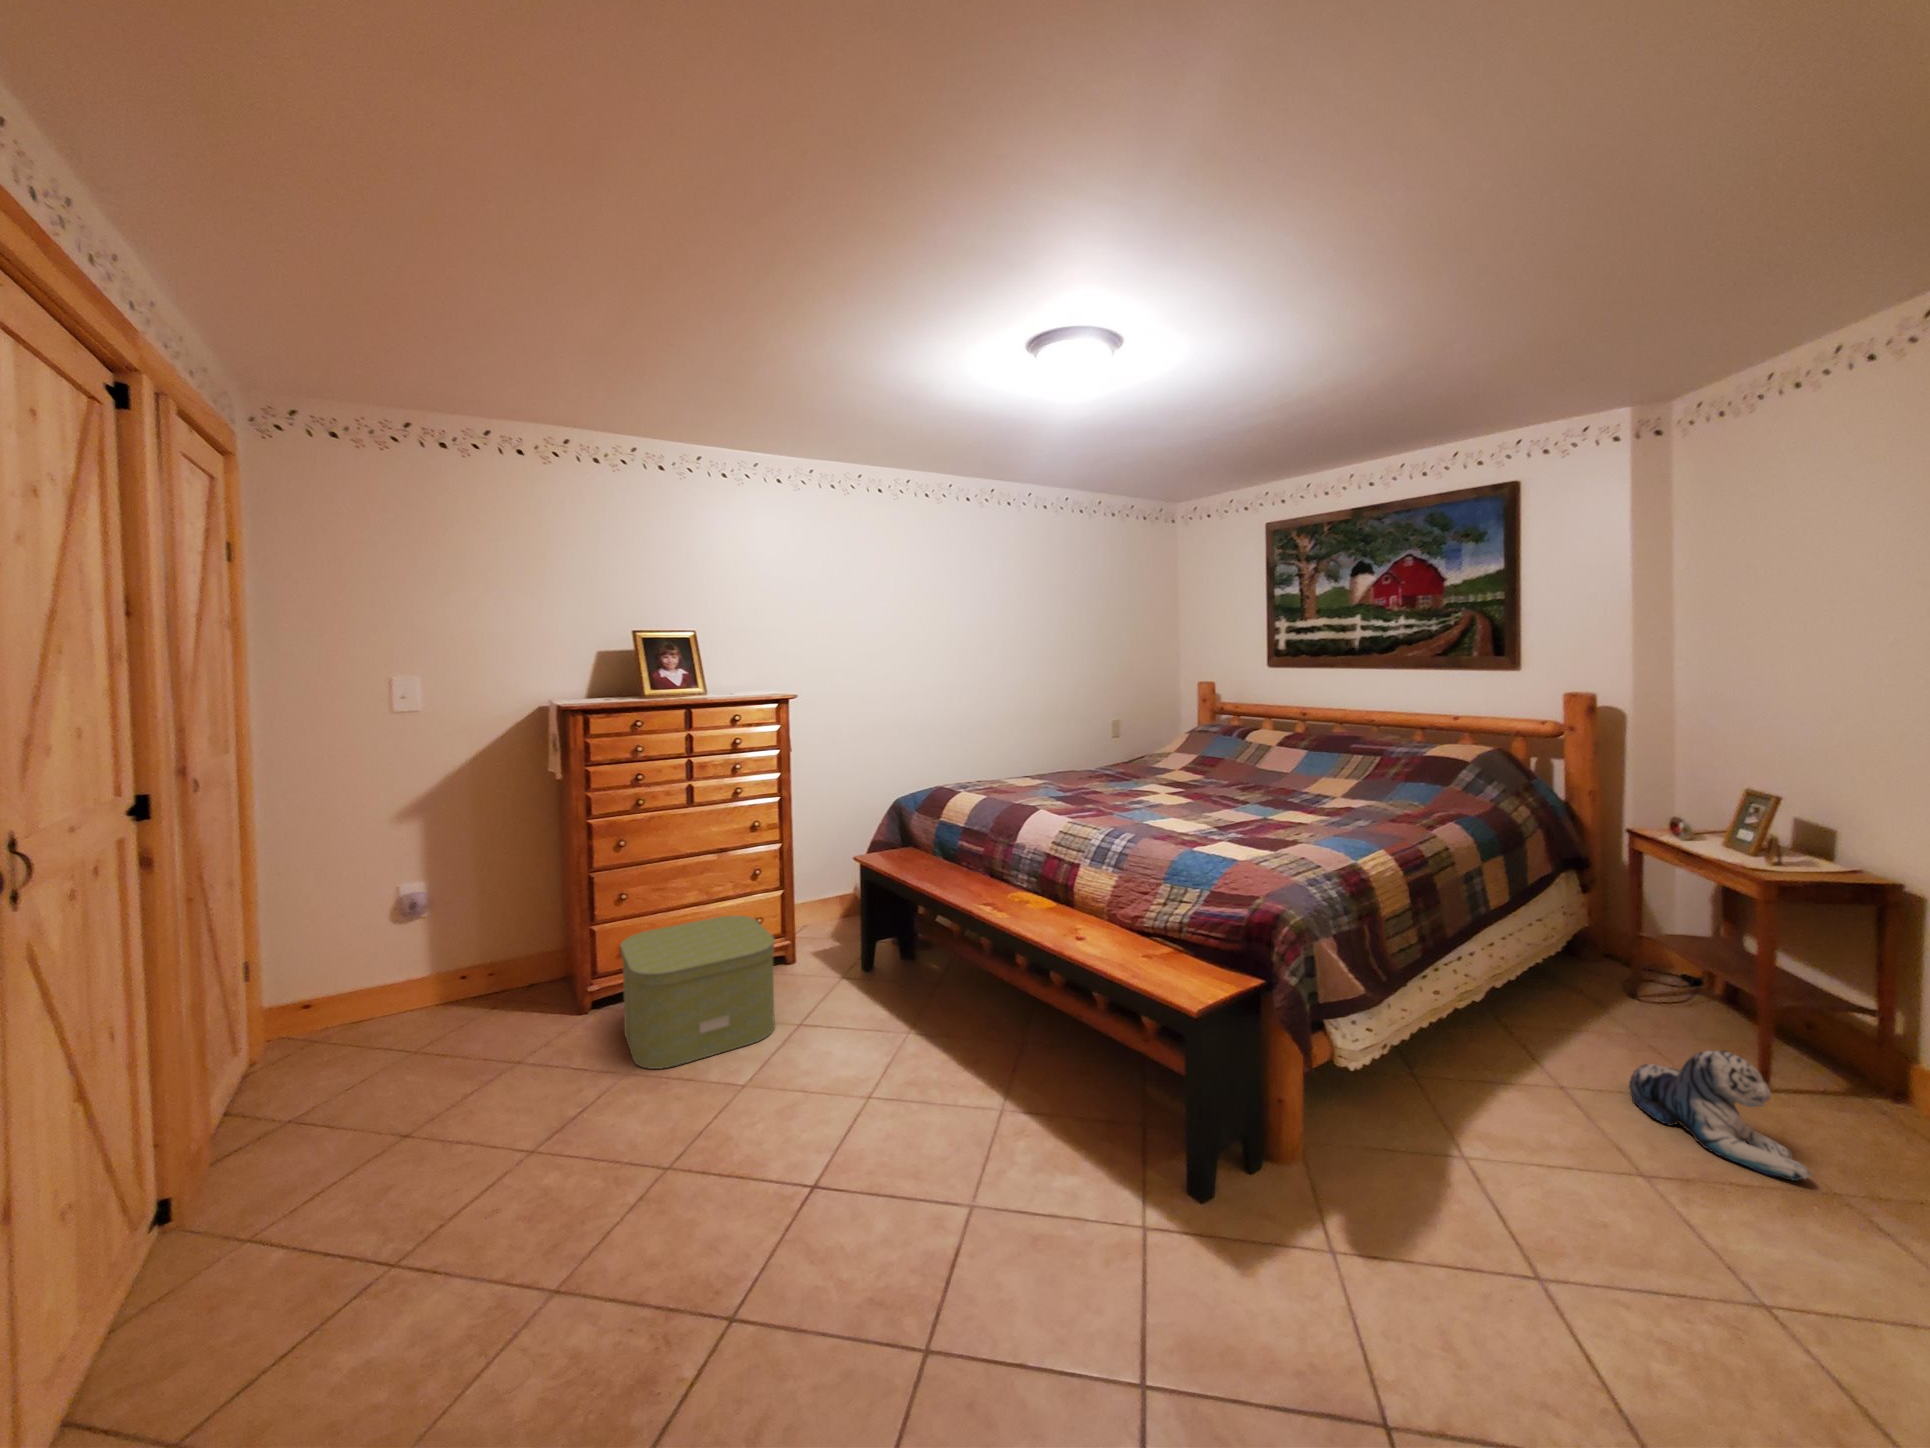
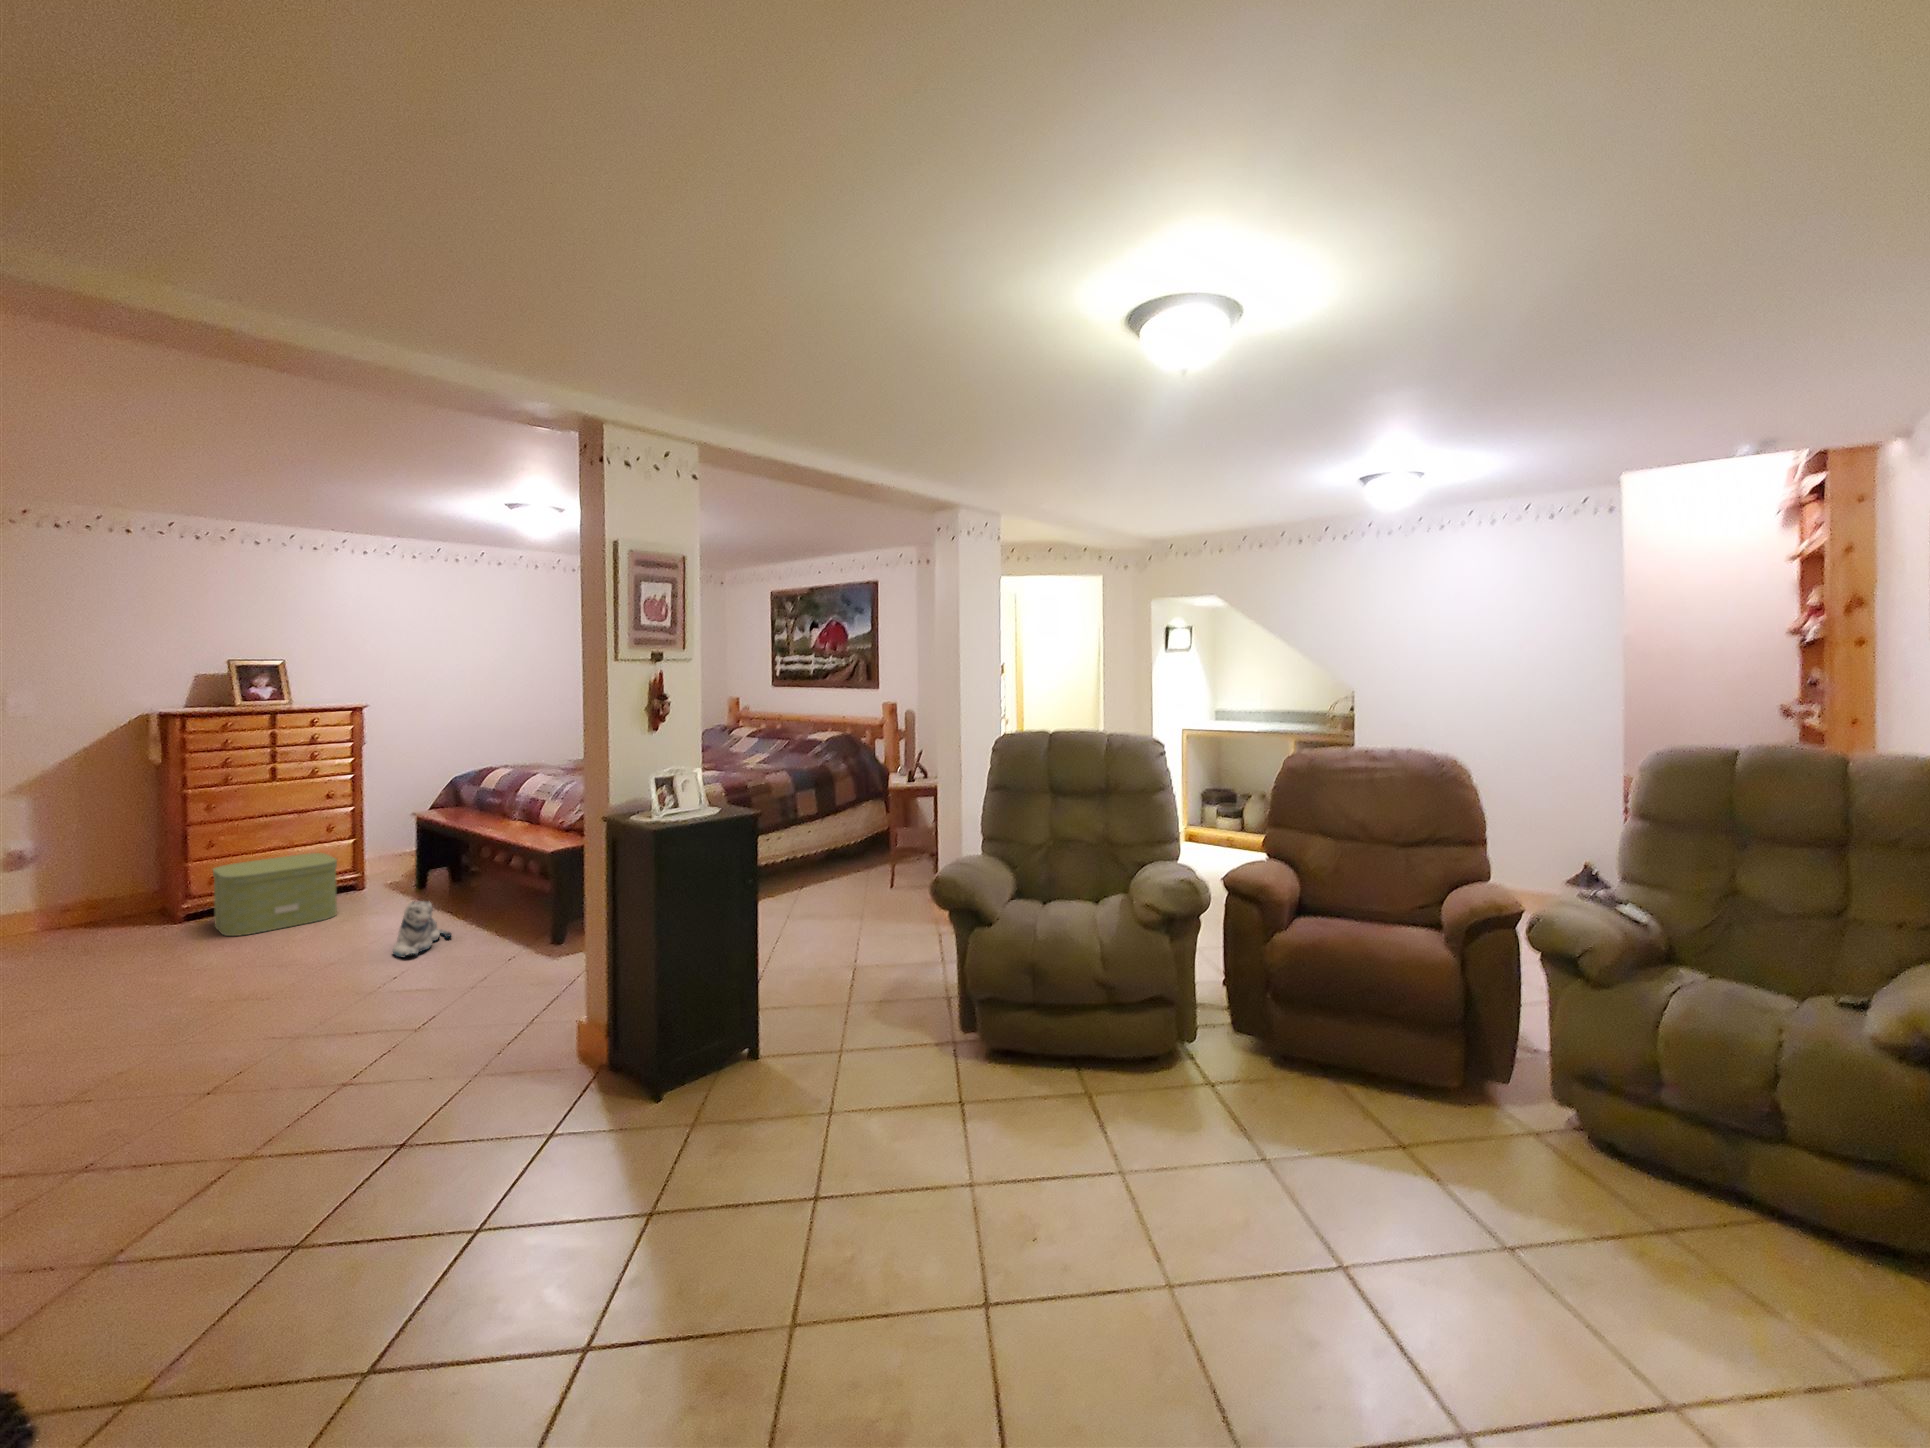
plush toy: present [1629,1050,1812,1181] -> present [393,901,452,957]

